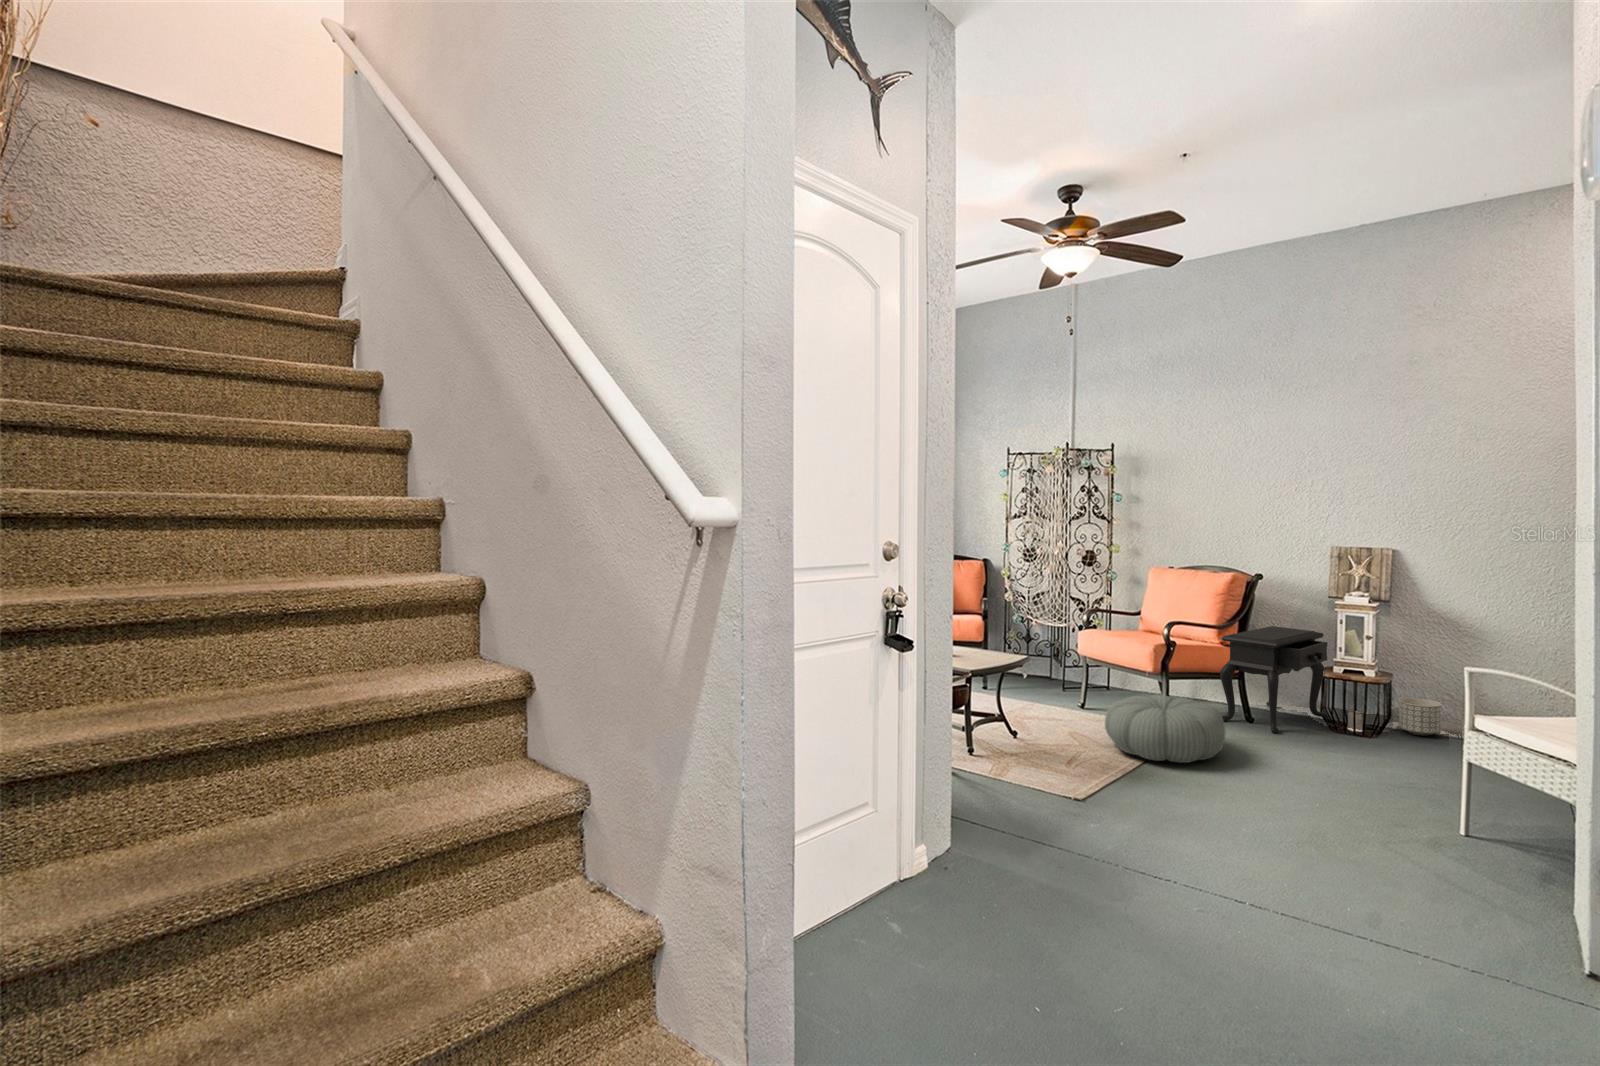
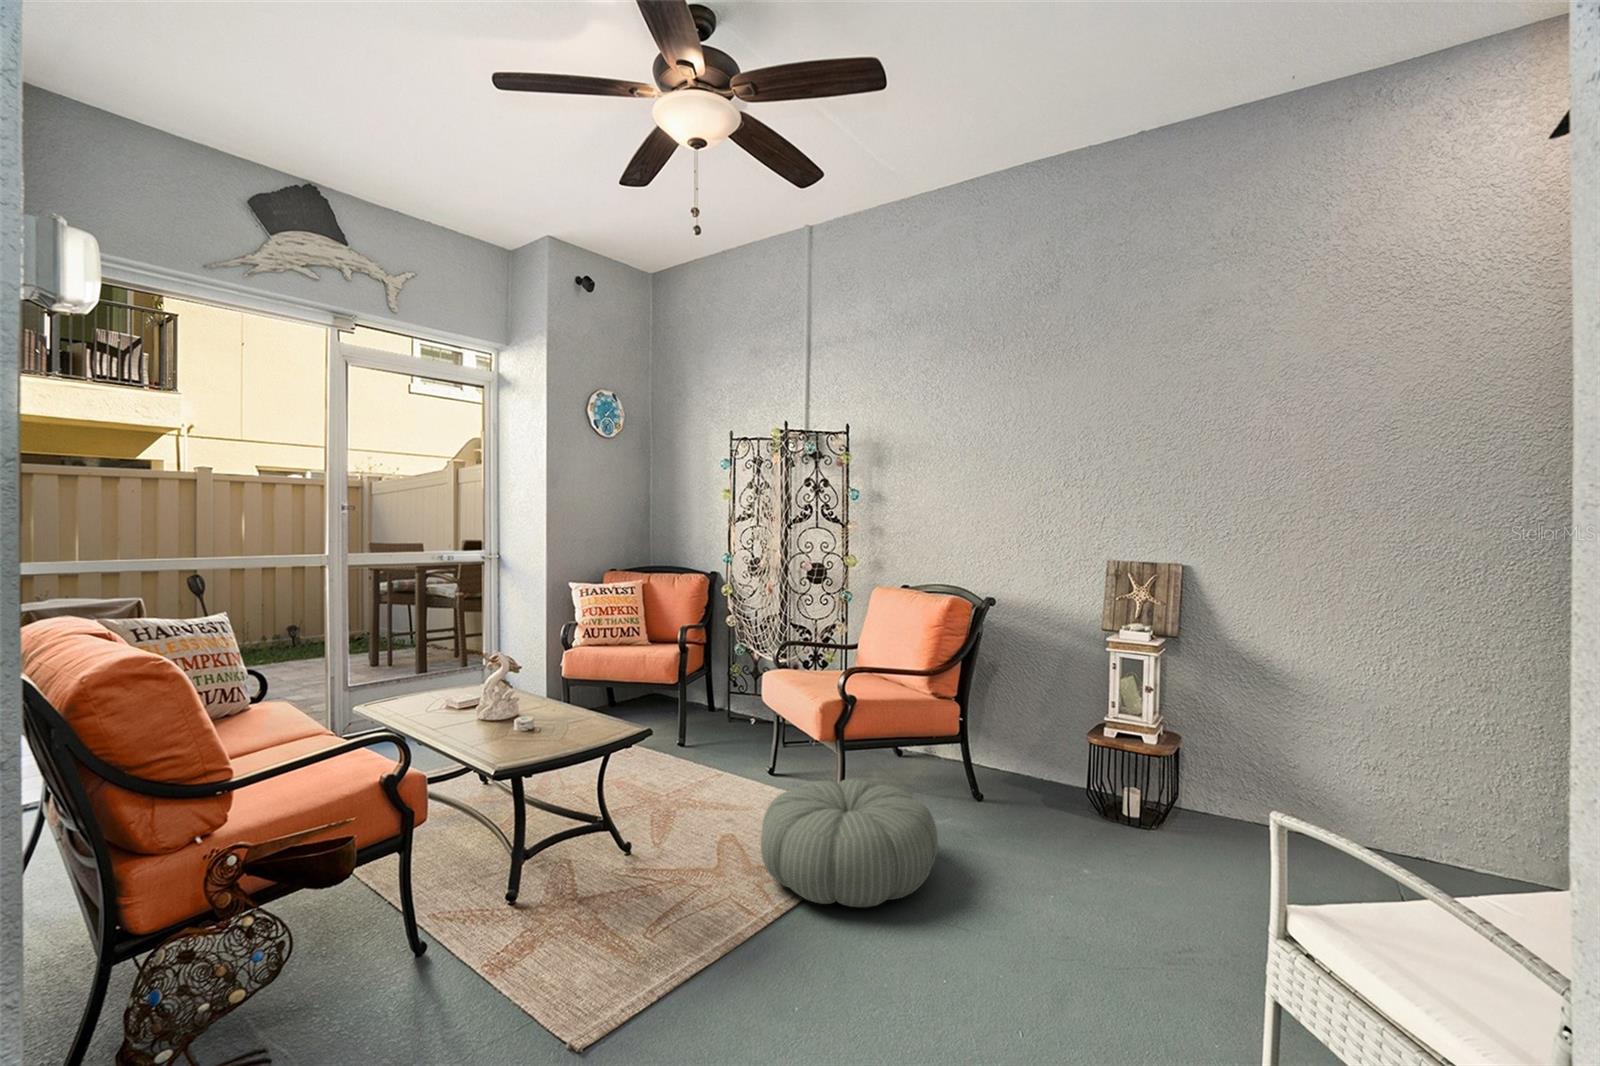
side table: present [1220,626,1327,733] -> none [953,668,1097,831]
planter: present [1399,698,1441,736] -> none [1188,774,1244,831]

